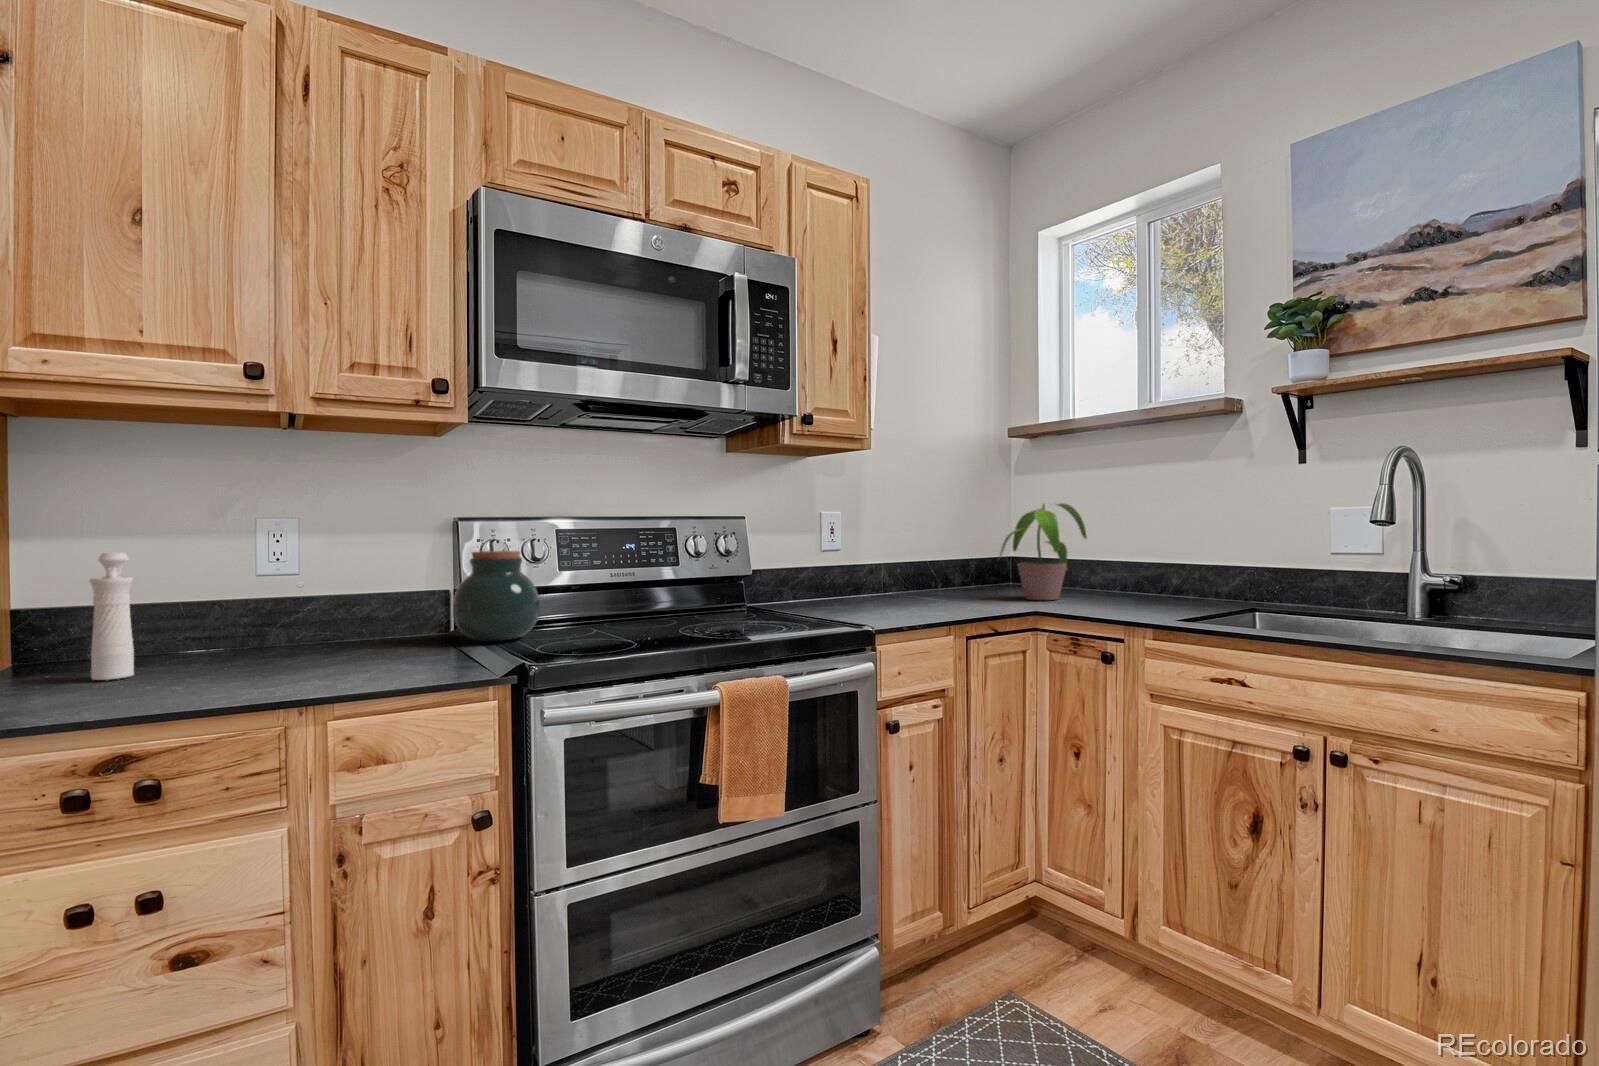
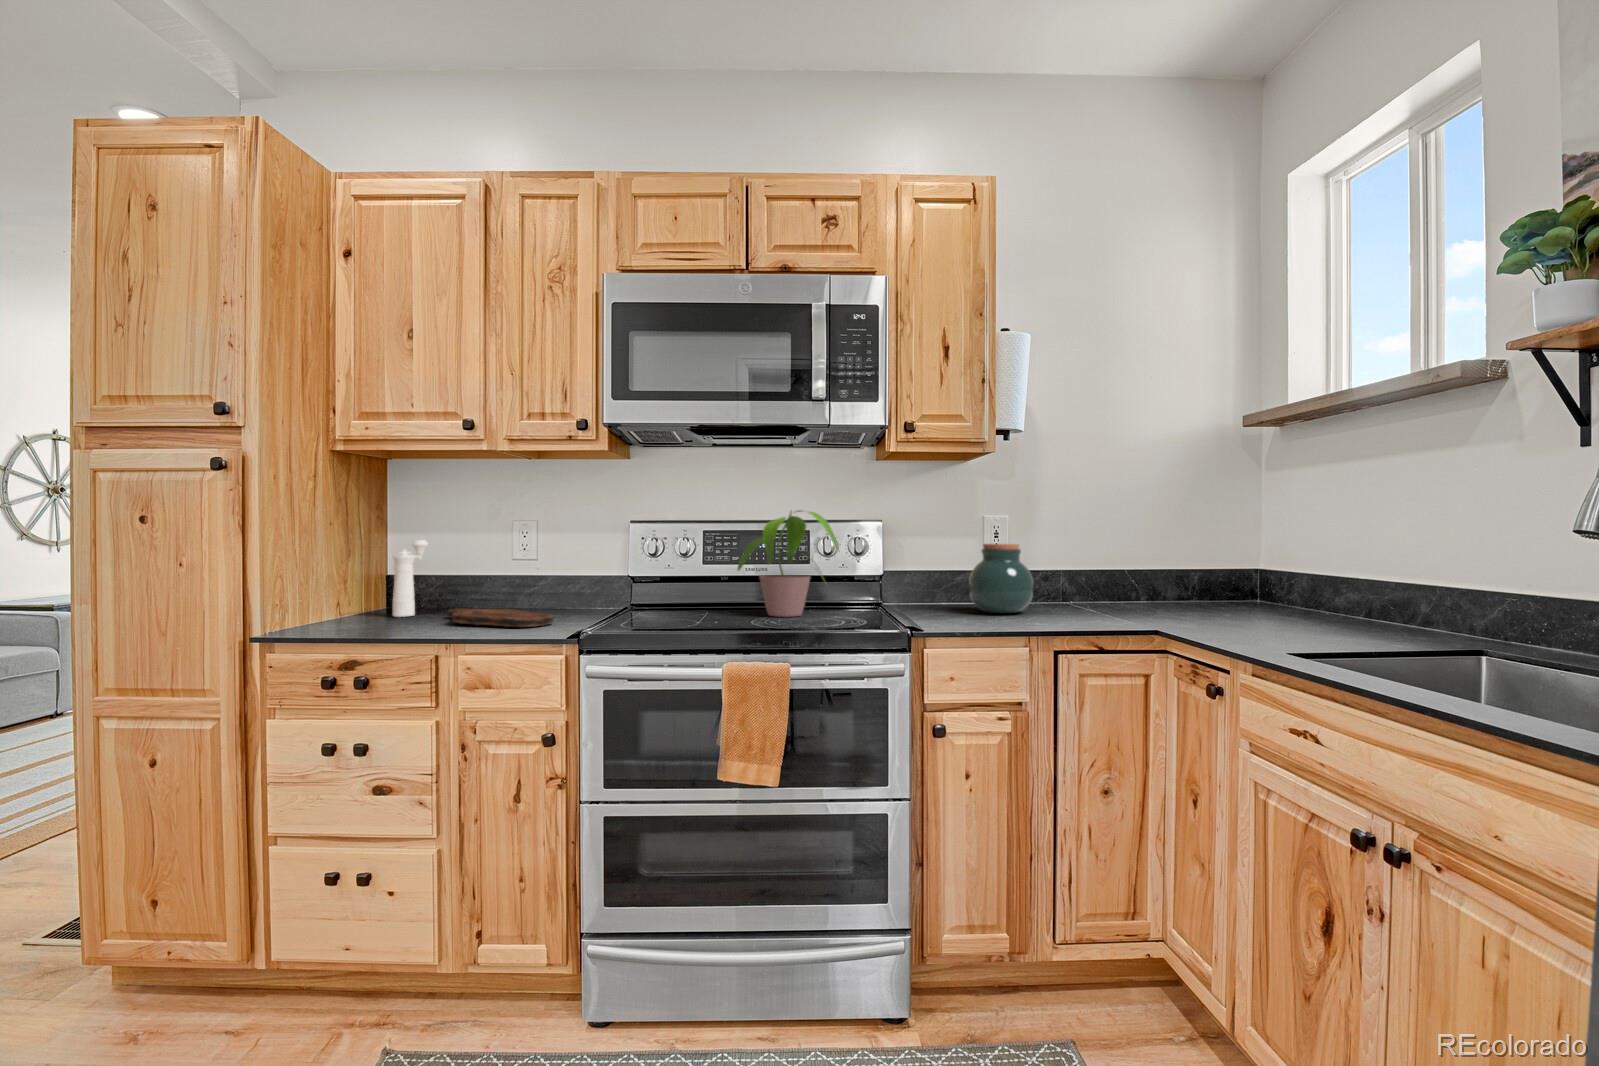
potted plant: present [1000,503,1087,600] -> present [737,510,839,616]
jar: present [453,551,539,641] -> present [969,544,1034,613]
cutting board: none [216,649,438,677] -> present [448,608,553,627]

